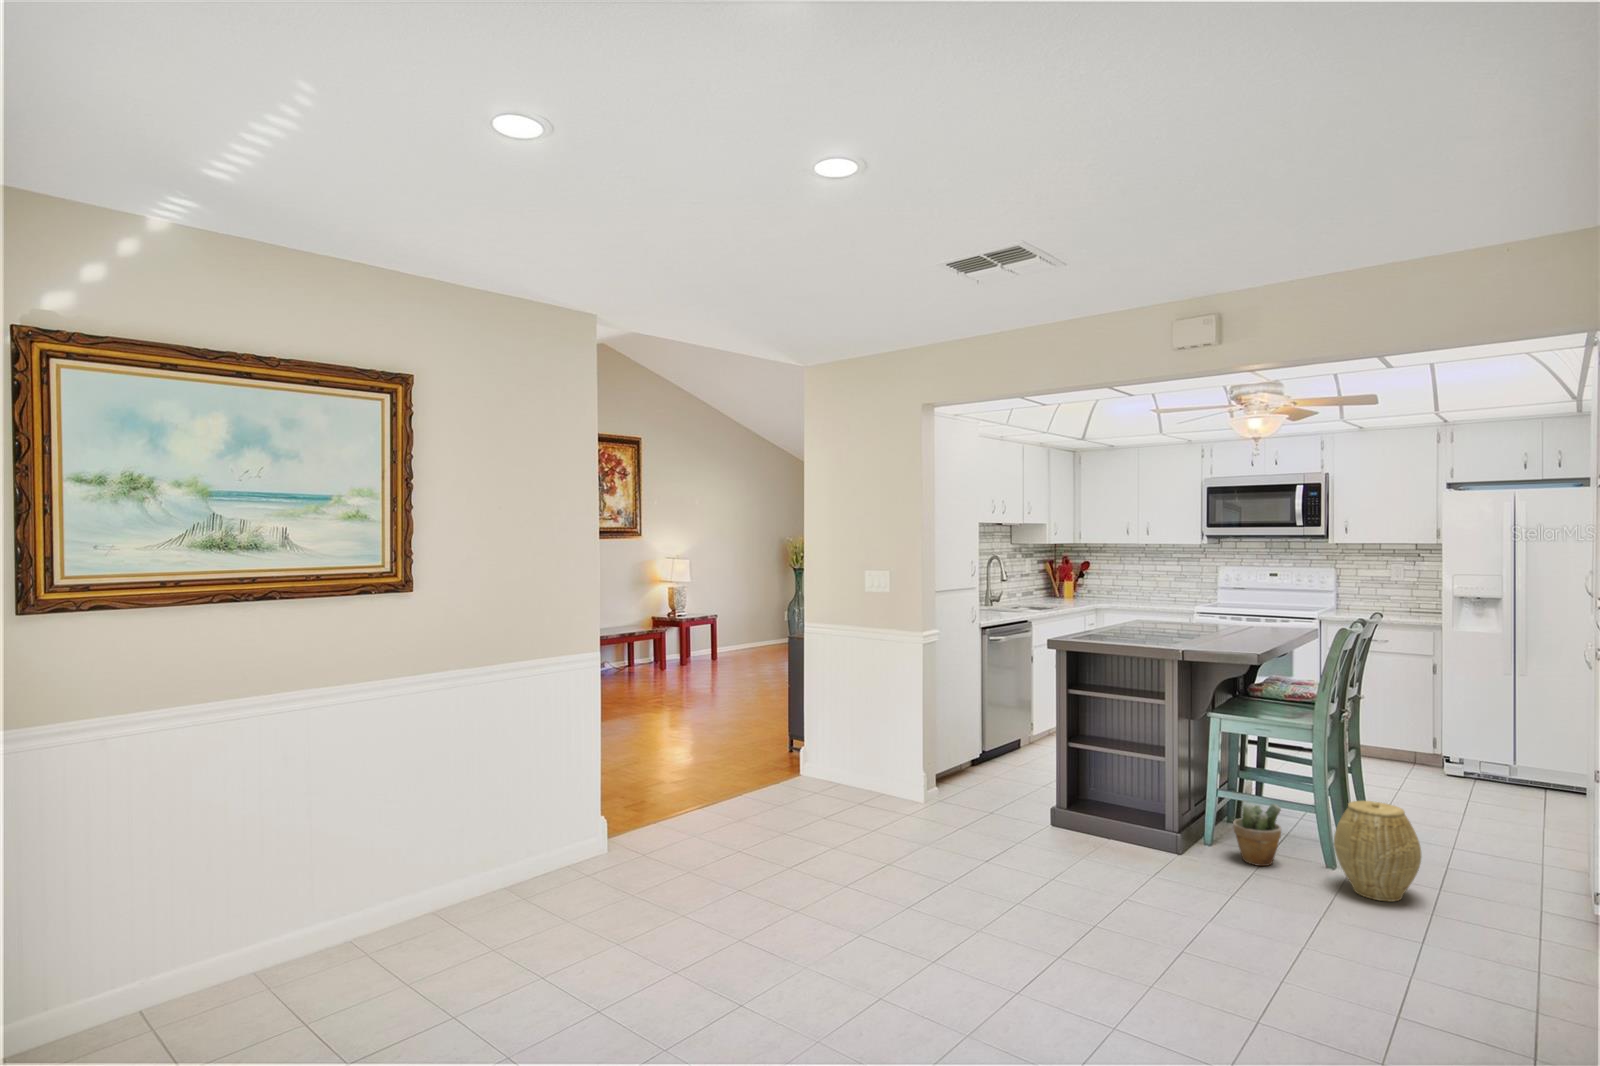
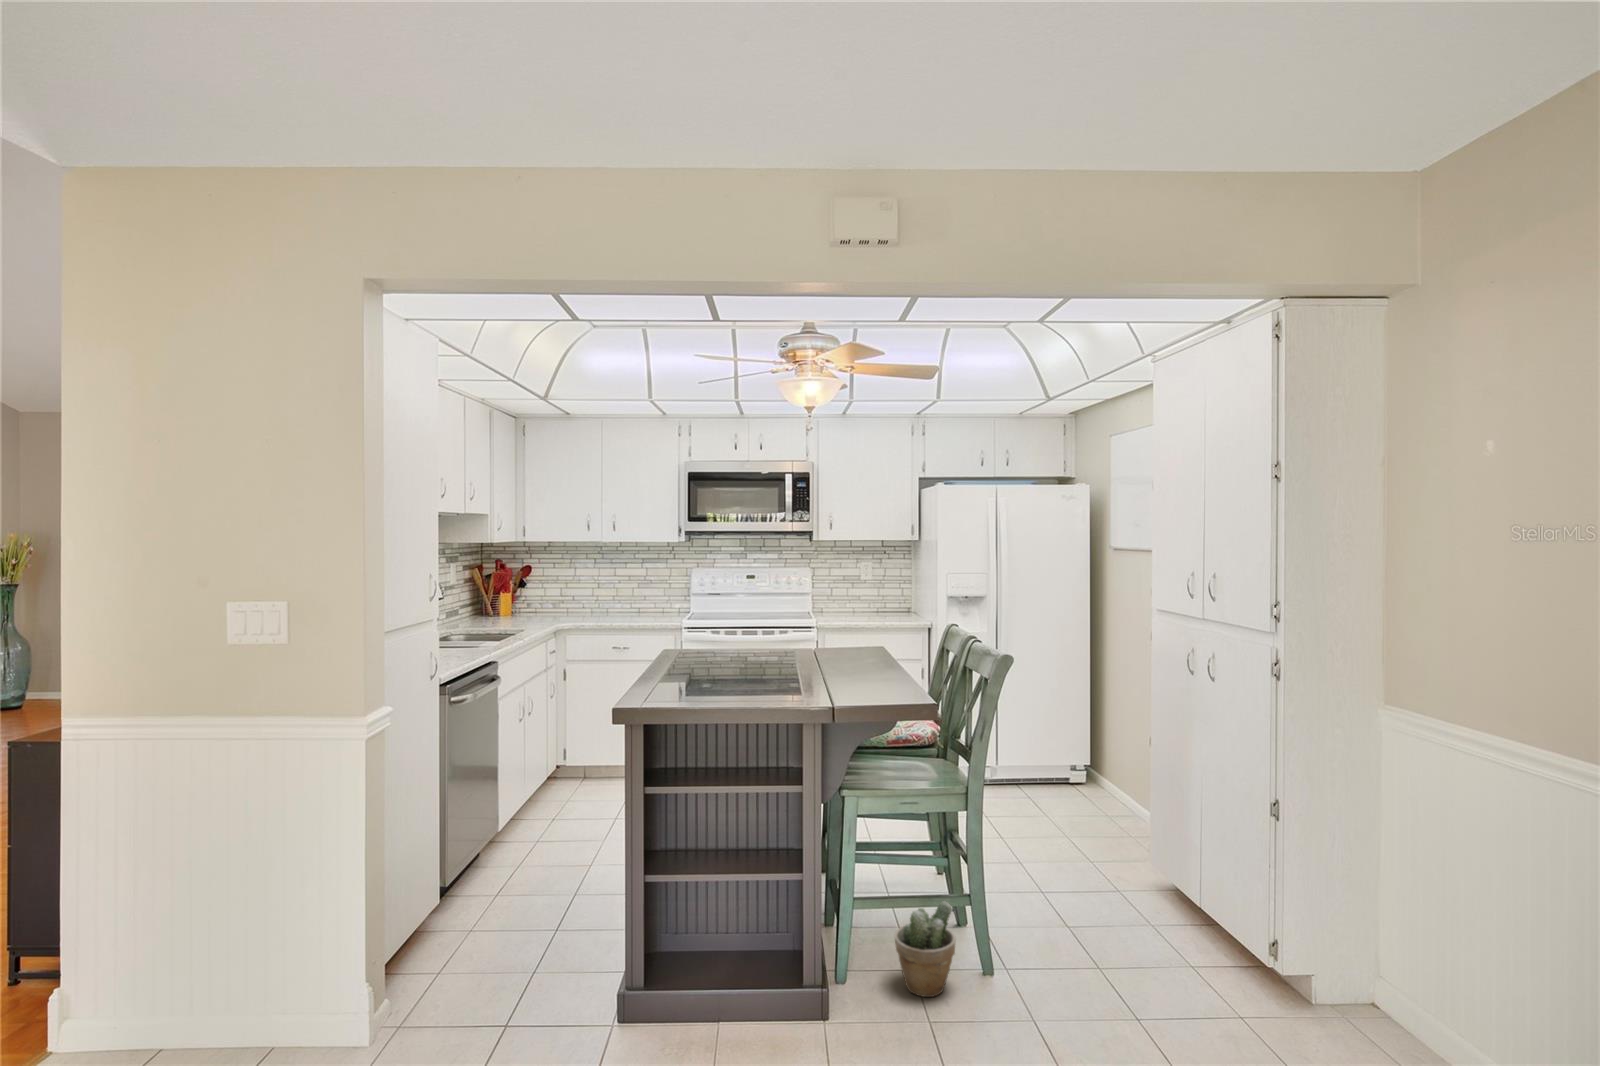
woven basket: present [1334,801,1421,902] -> none [1027,874,1126,1010]

